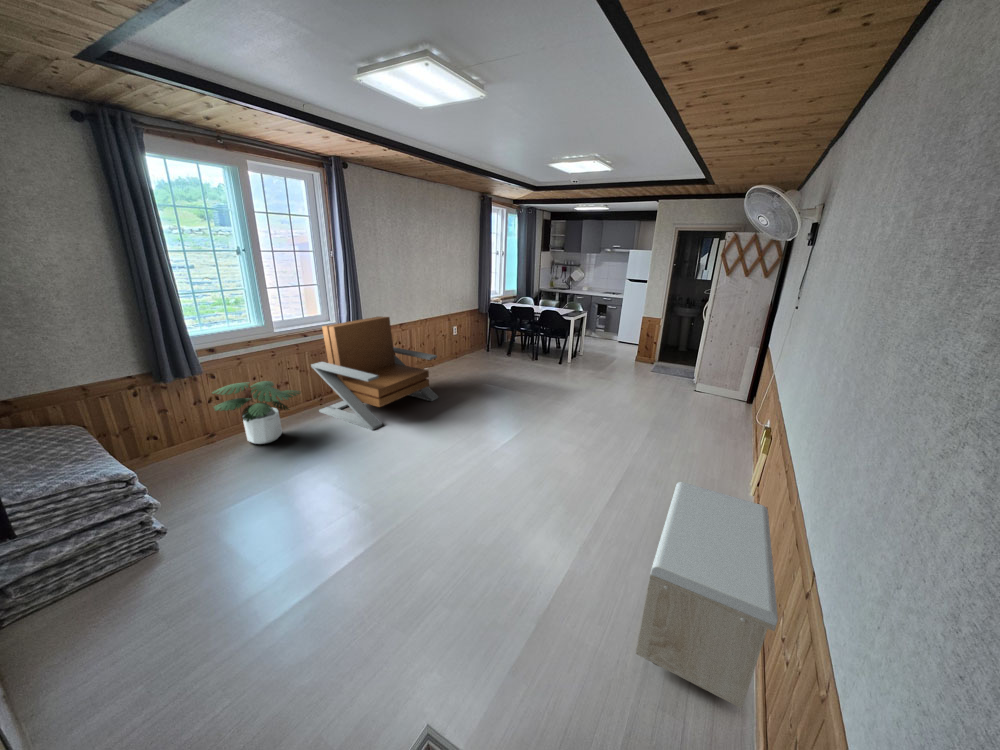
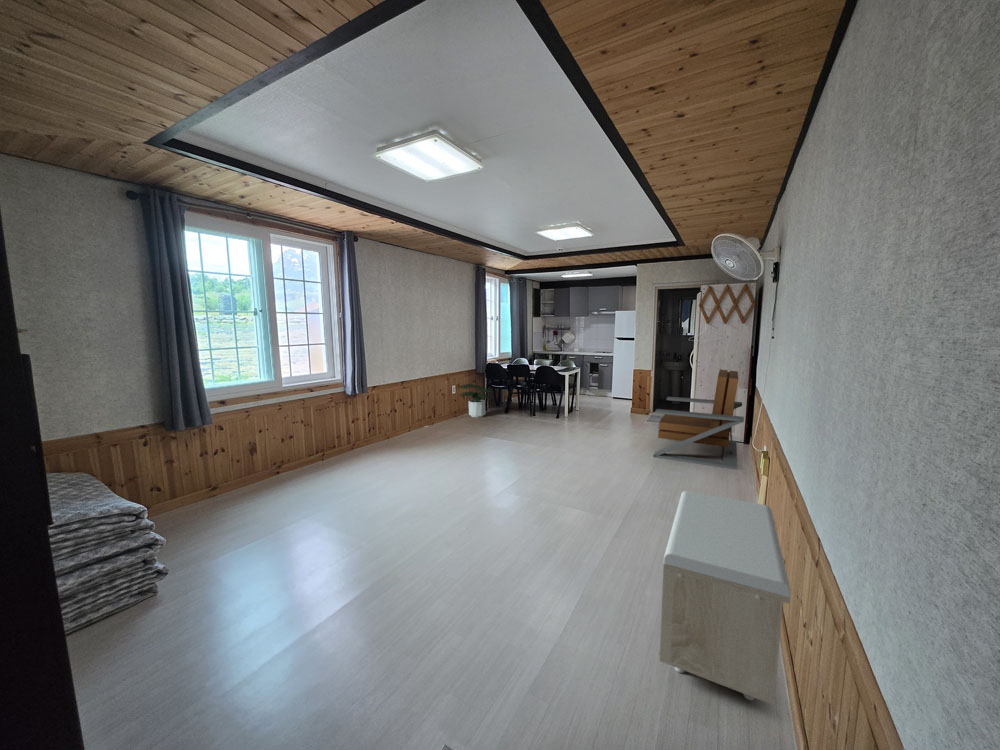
lounge chair: present [311,317,438,430] -> present [653,370,744,470]
potted plant: present [212,381,301,444] -> present [458,384,493,417]

